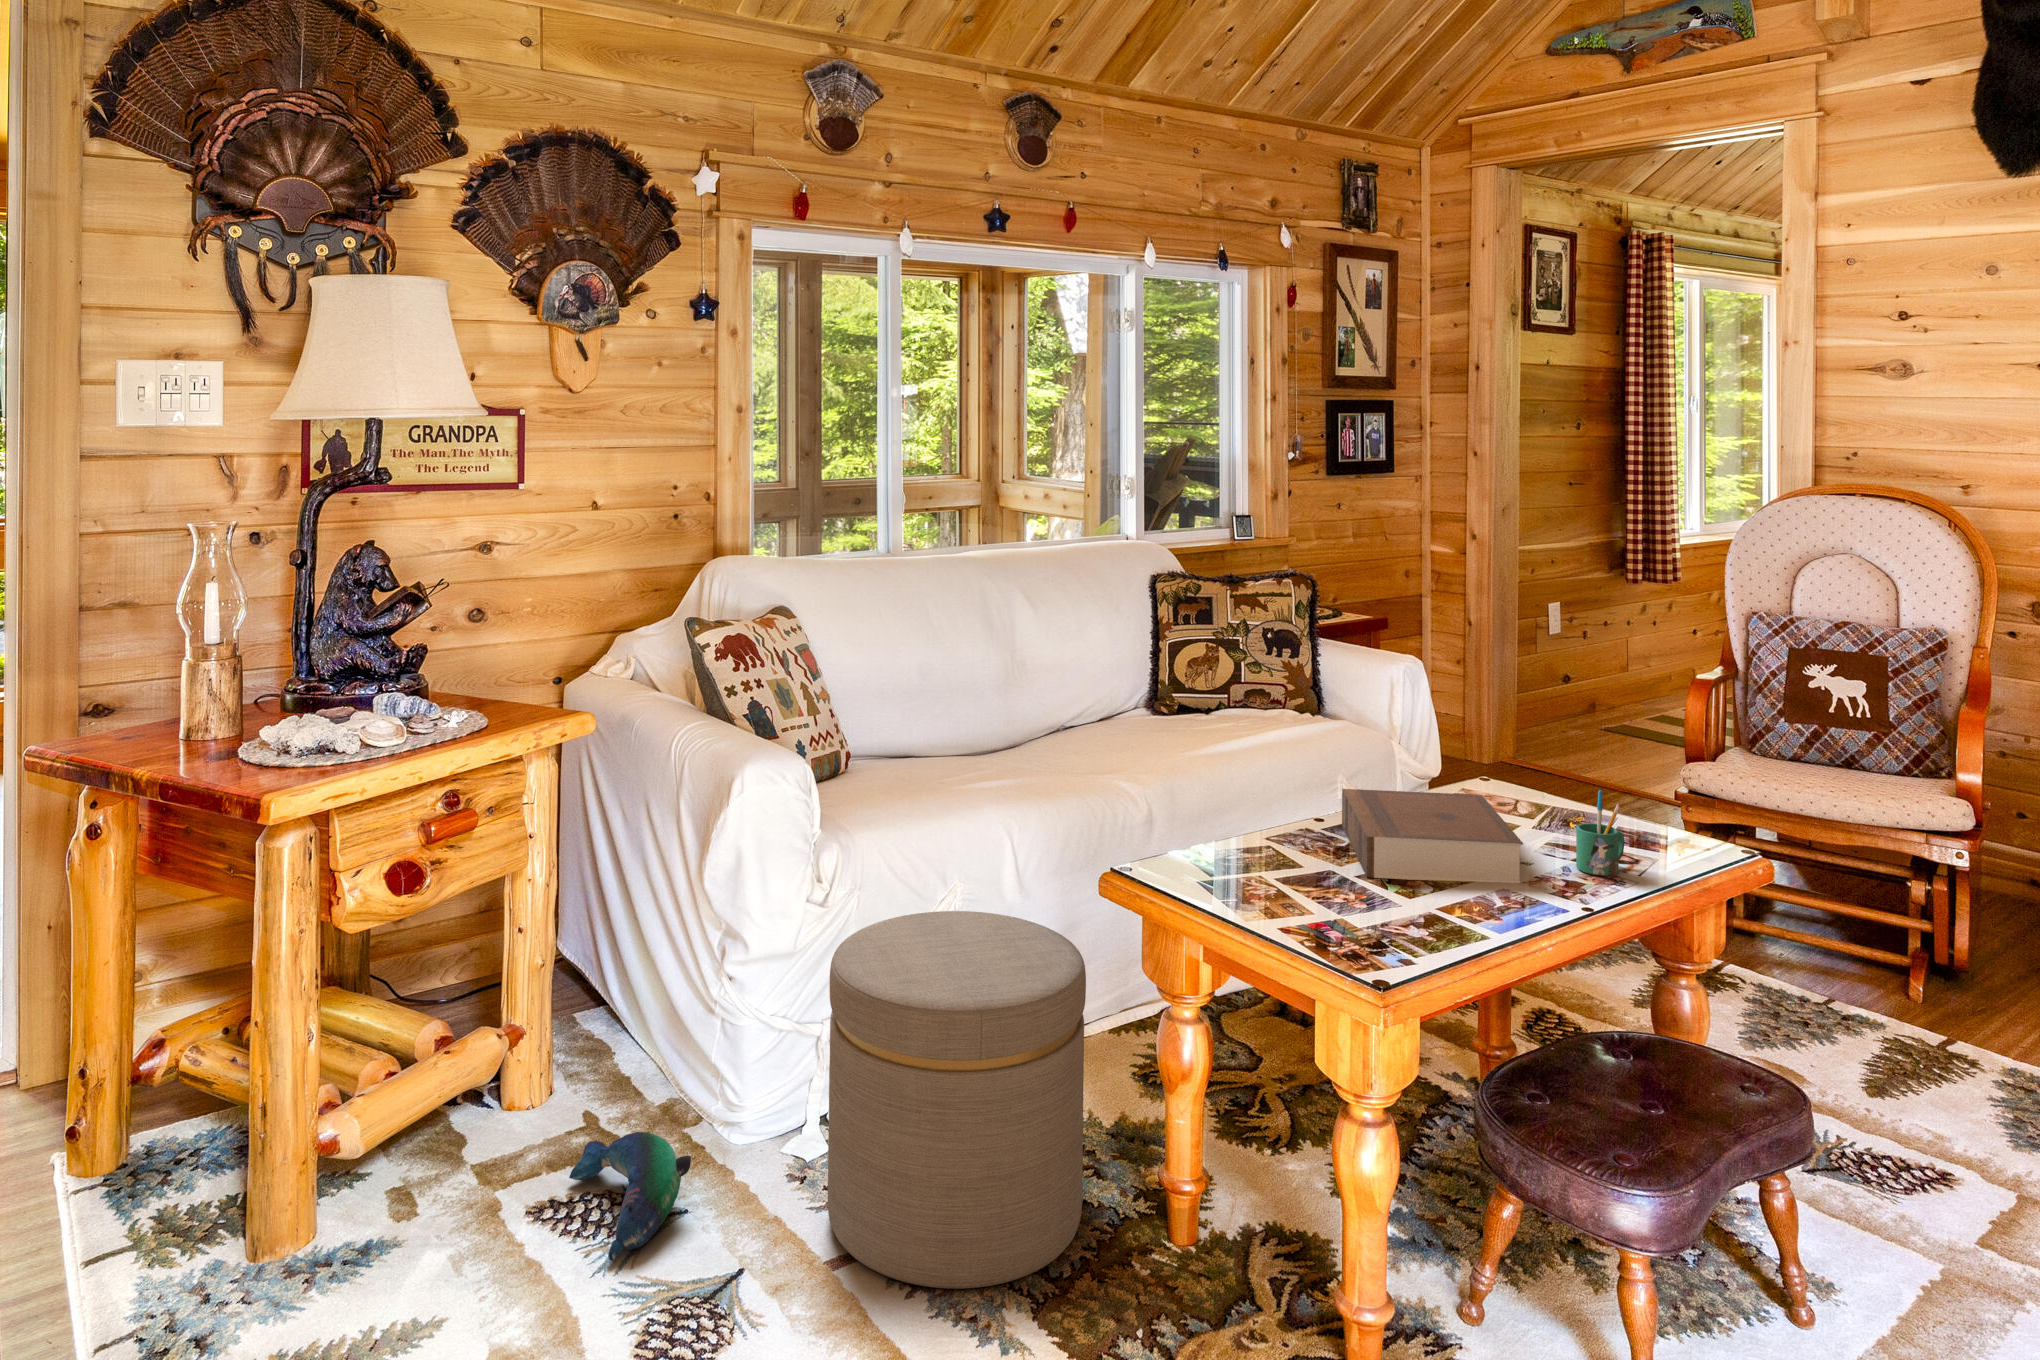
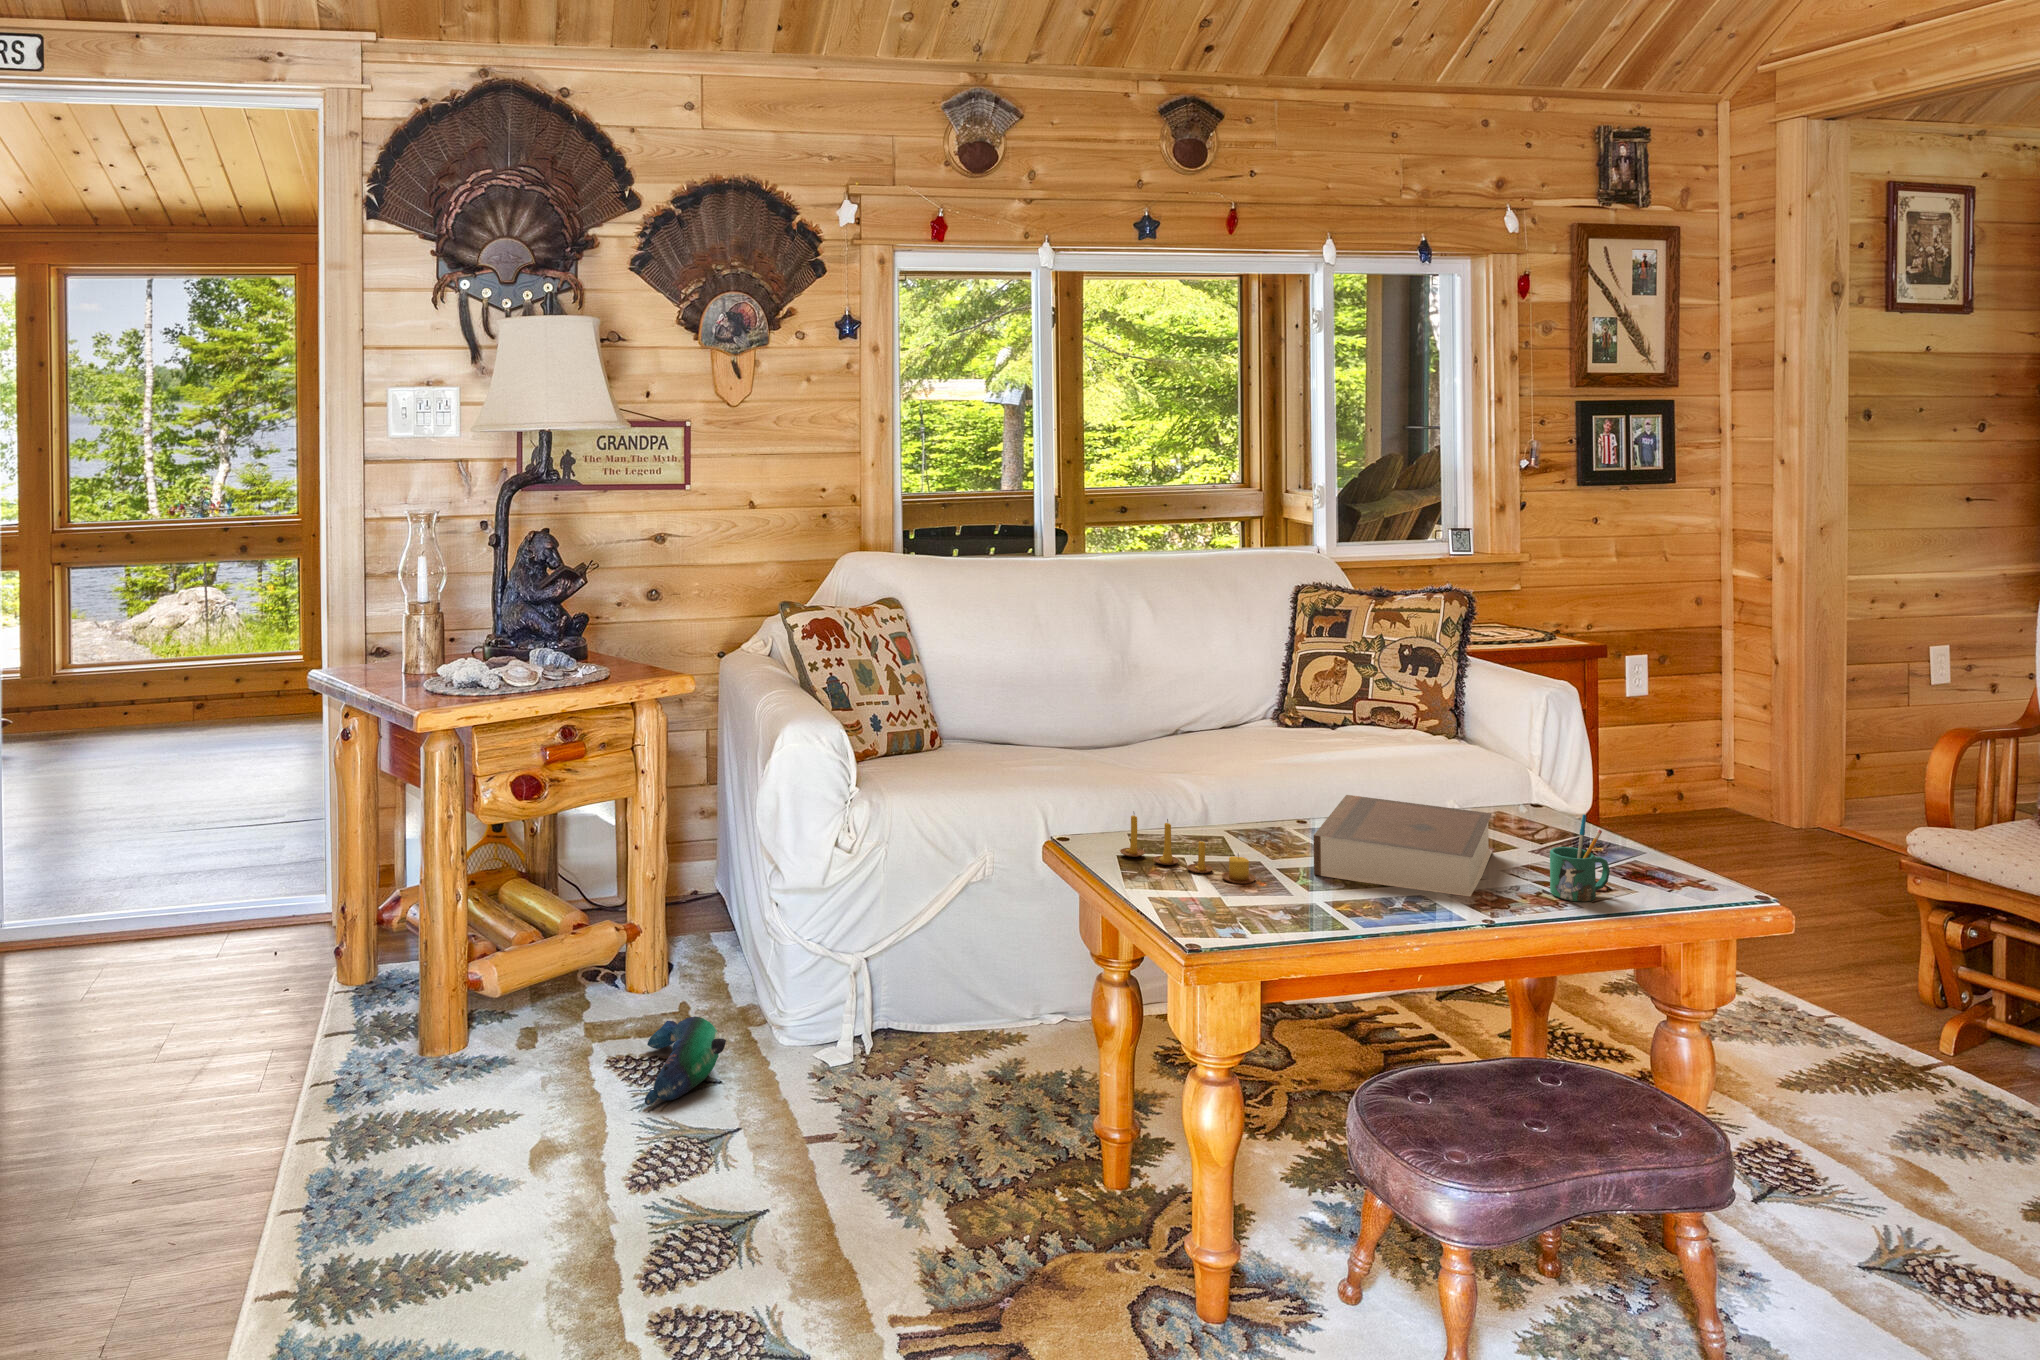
candle: none [1167,830,1326,897] -> present [1120,815,1256,884]
ottoman: present [828,911,1086,1289] -> none [816,866,1039,1178]

